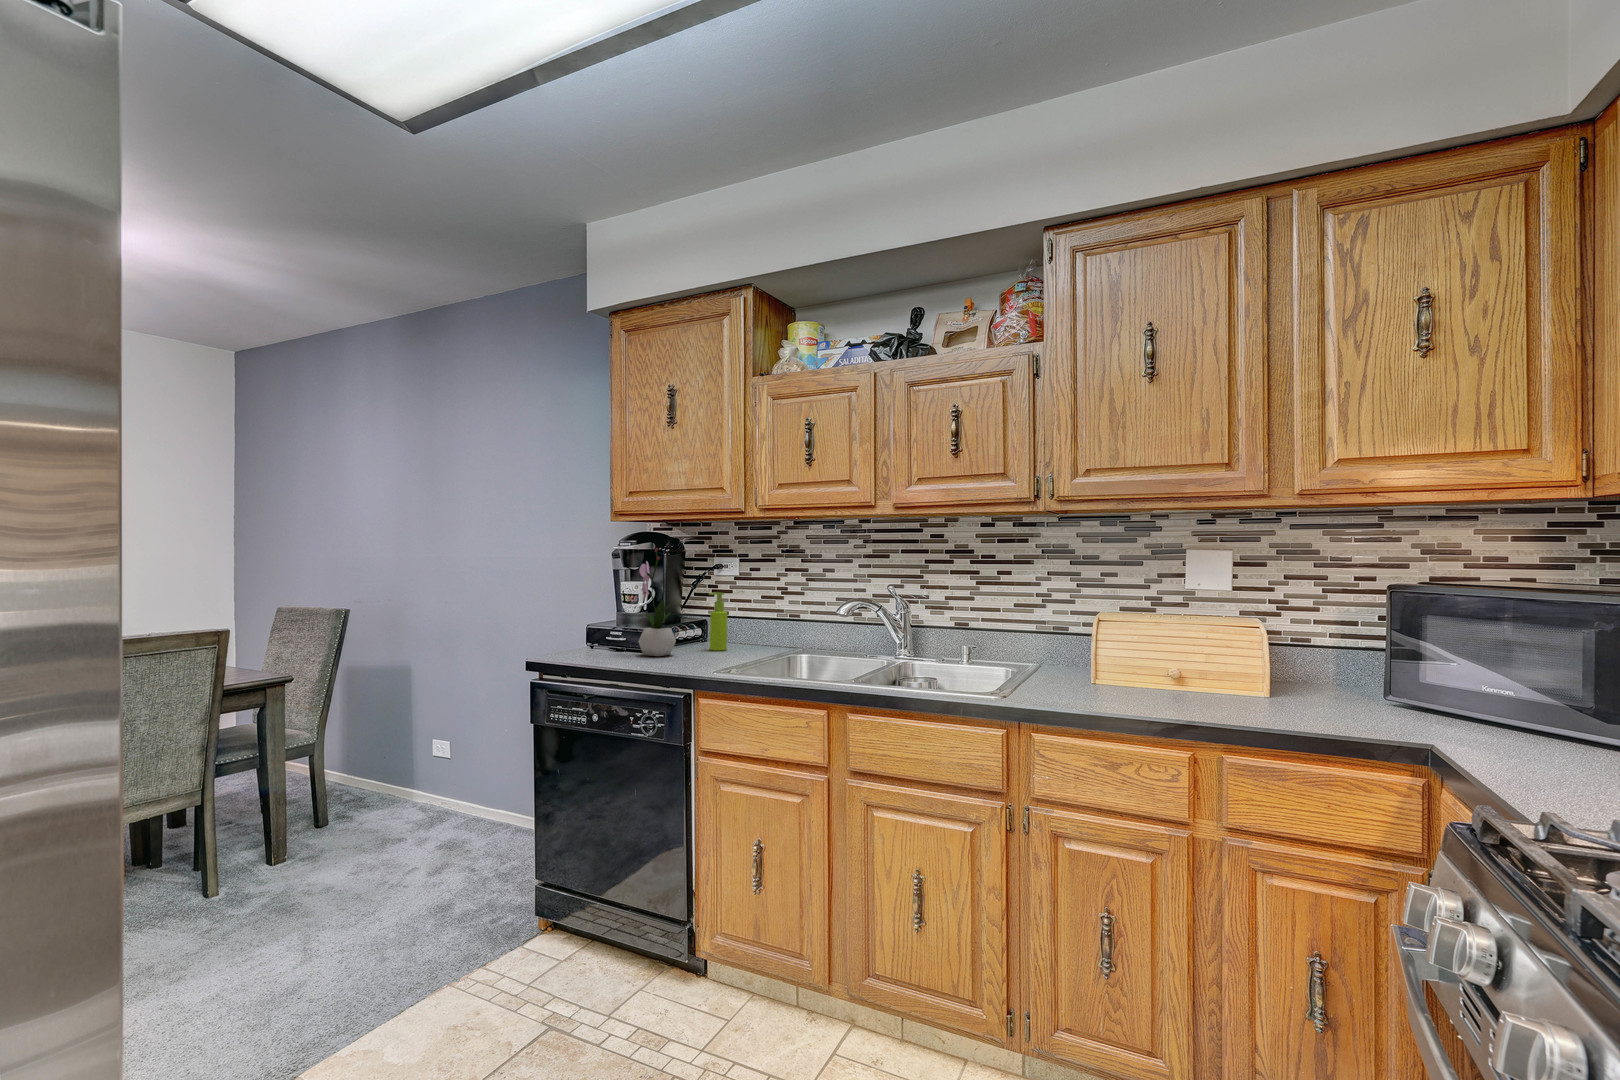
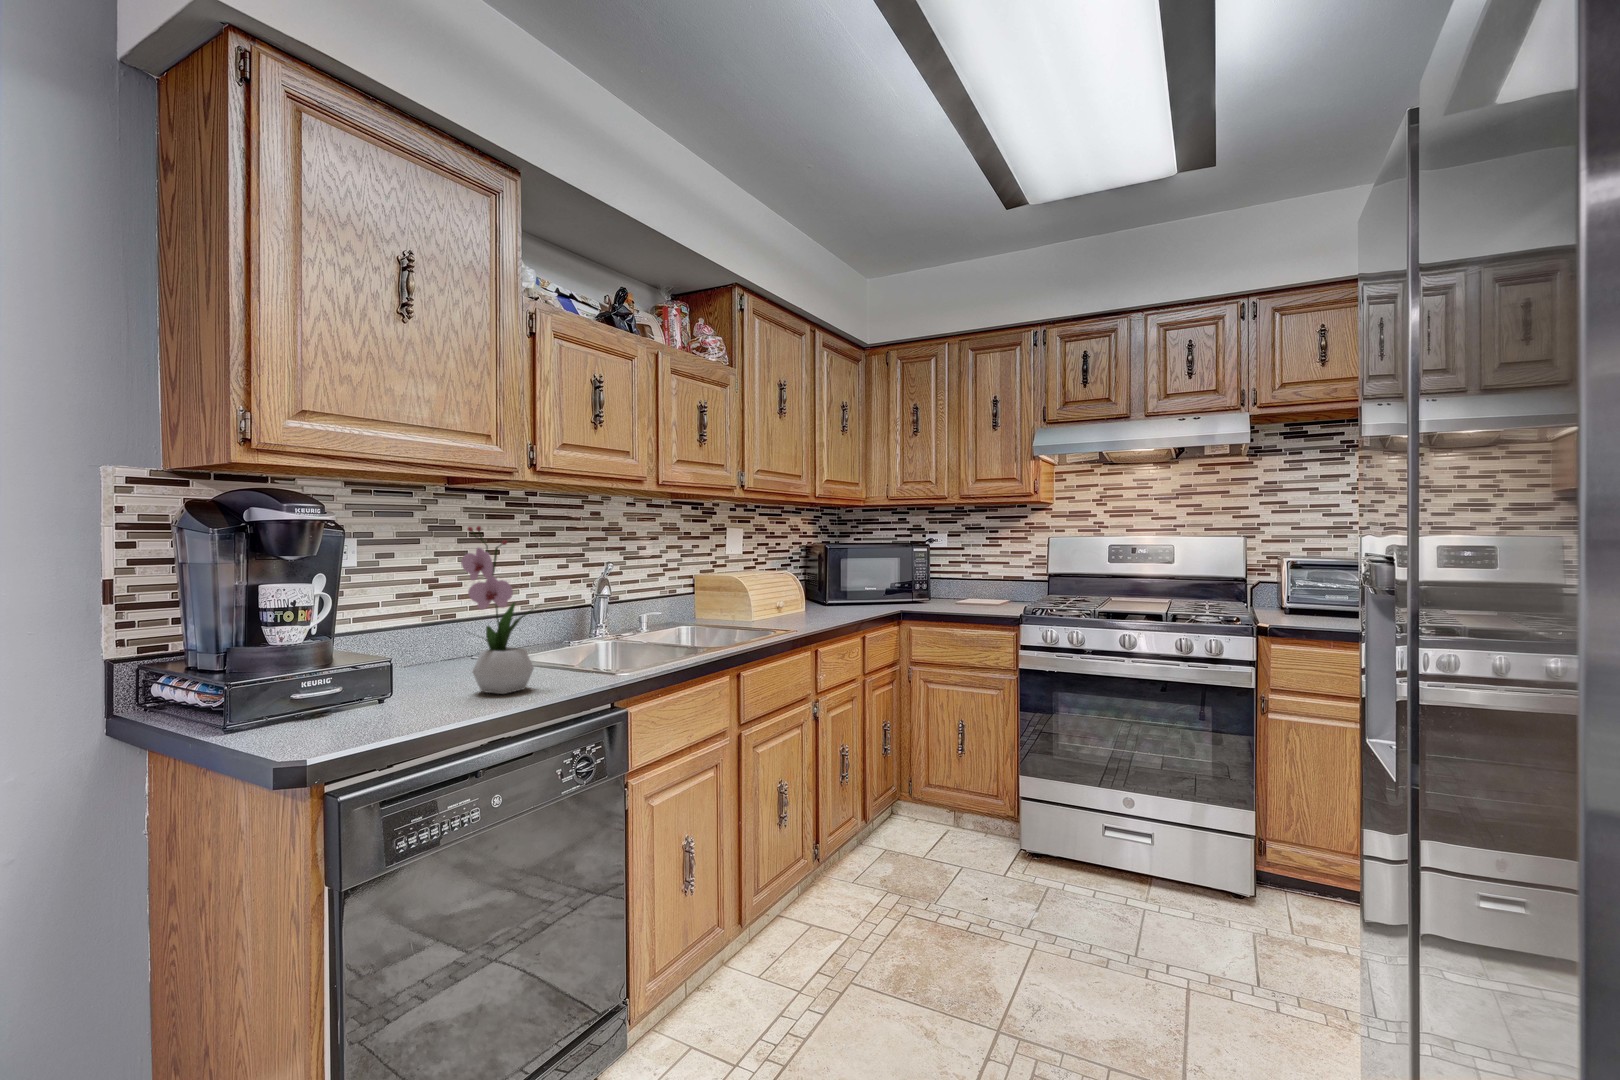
soap dispenser: present [709,592,727,650] -> none [433,591,460,679]

